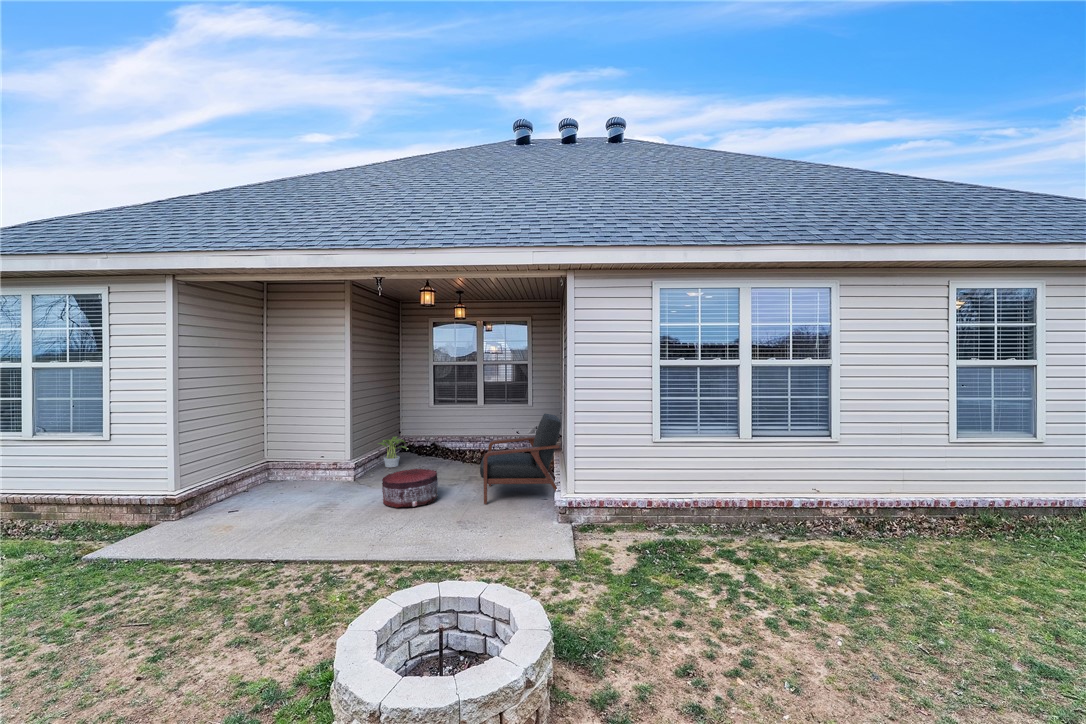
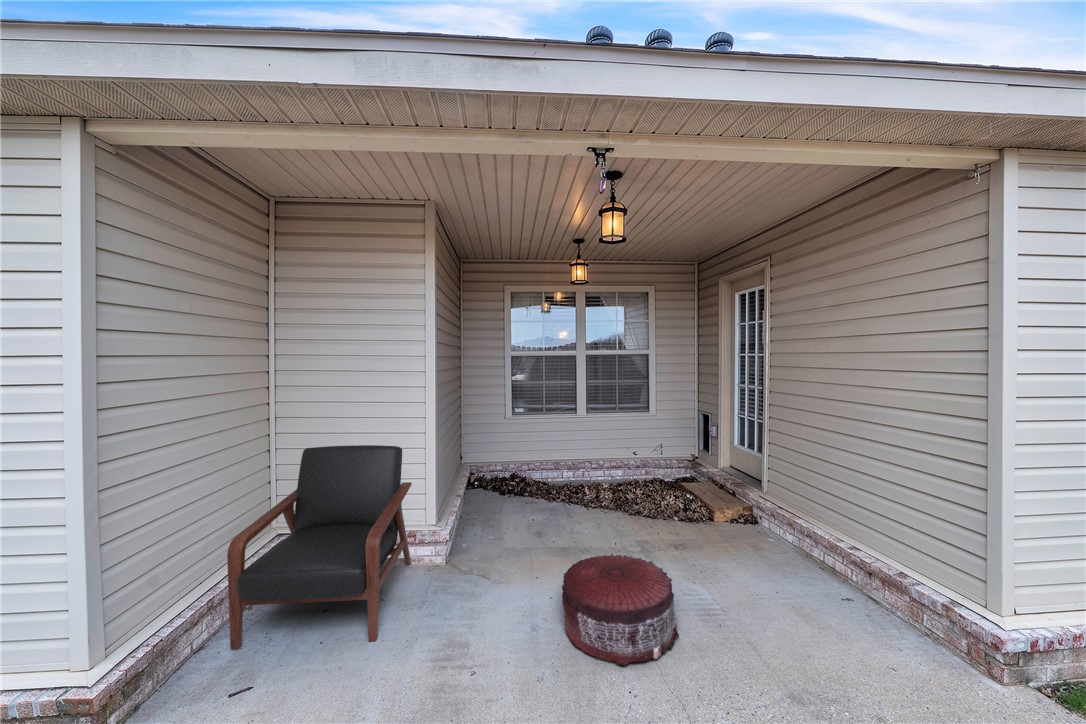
chair: present [480,414,561,504] -> present [227,445,412,650]
potted plant: present [378,436,408,467] -> none [454,471,510,525]

